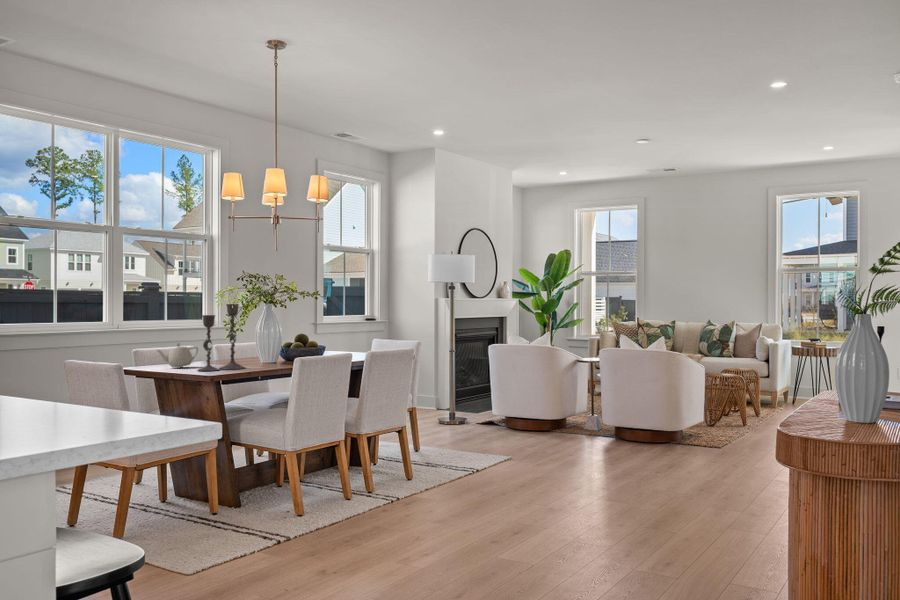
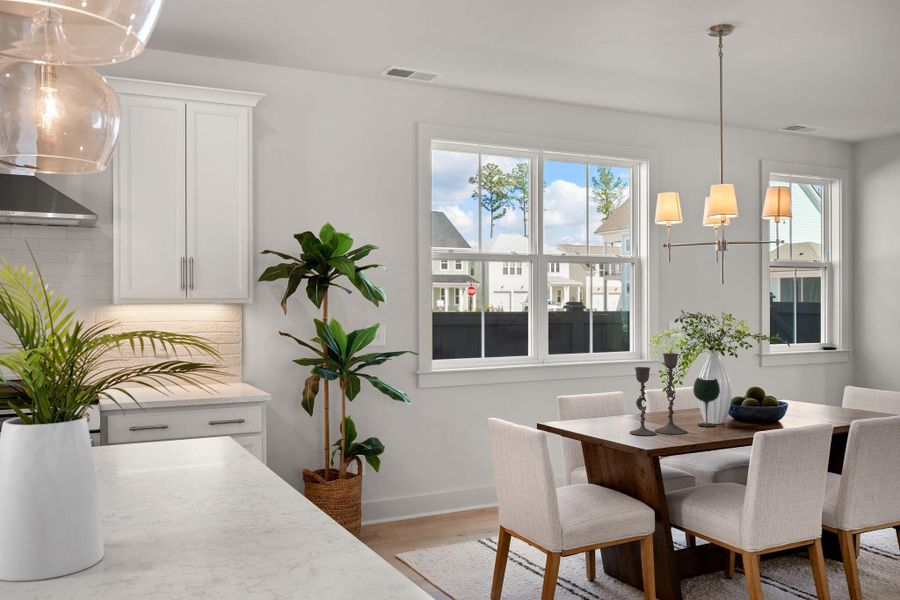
wine glass: none [252,326,273,365] -> present [693,378,720,427]
teapot: present [157,343,198,368] -> none [583,395,630,424]

